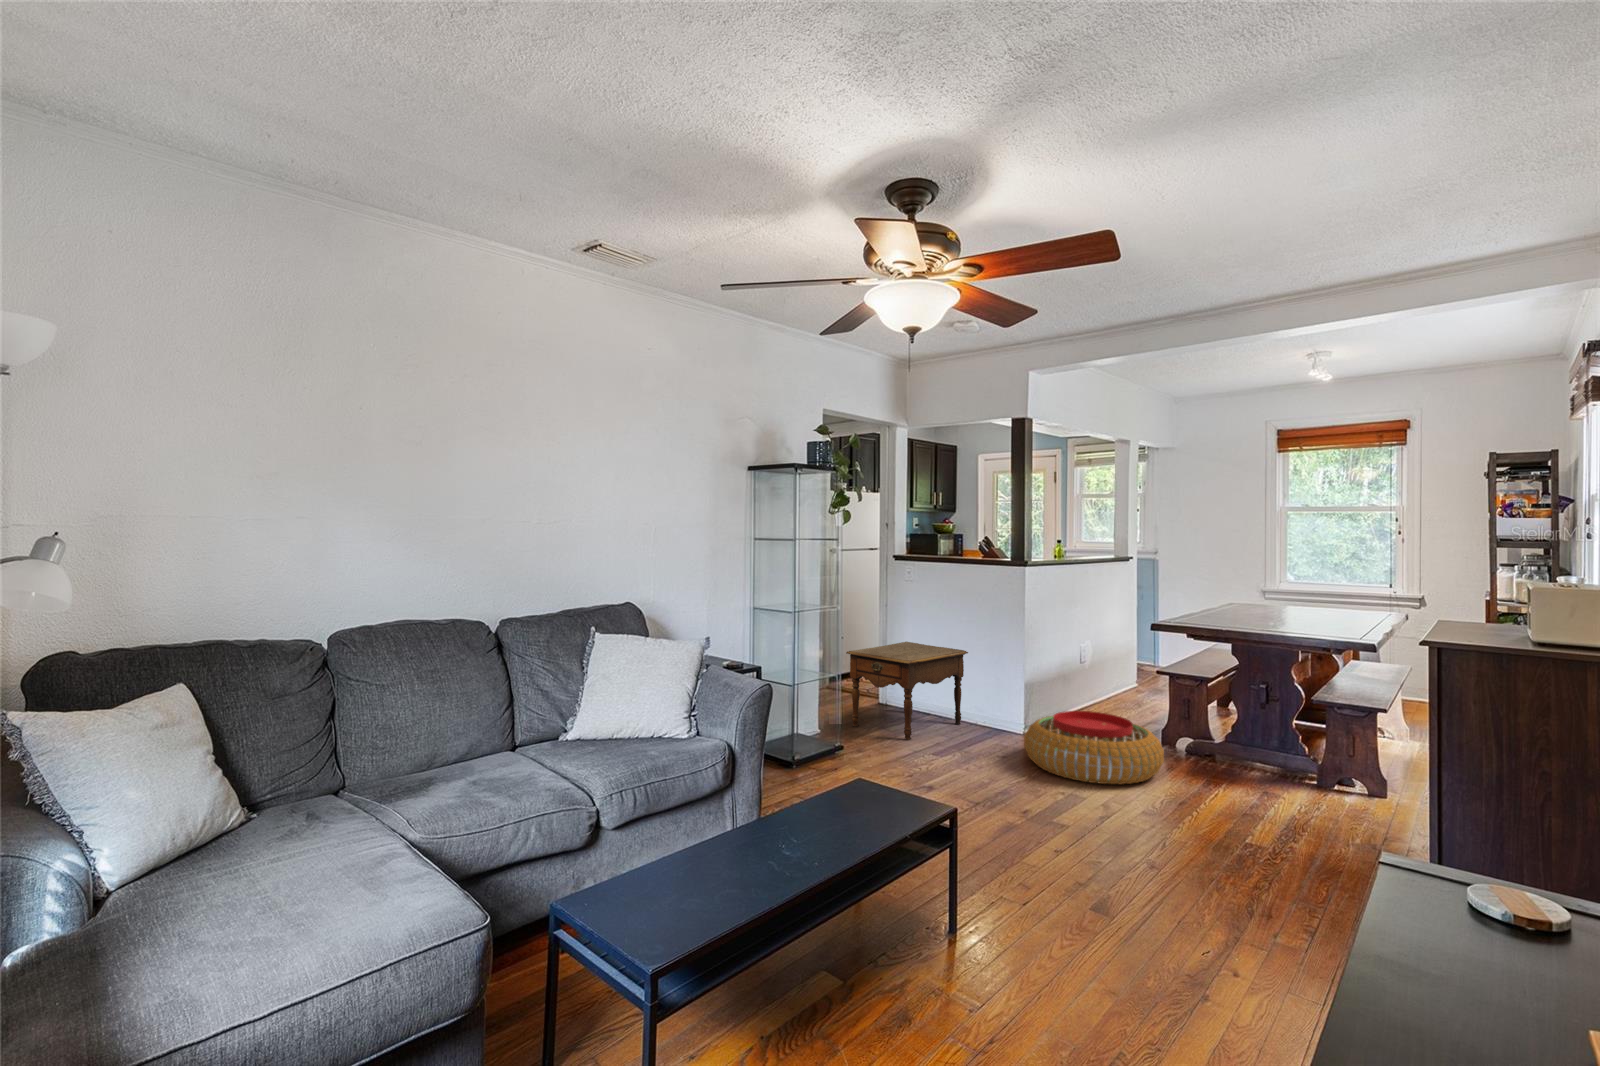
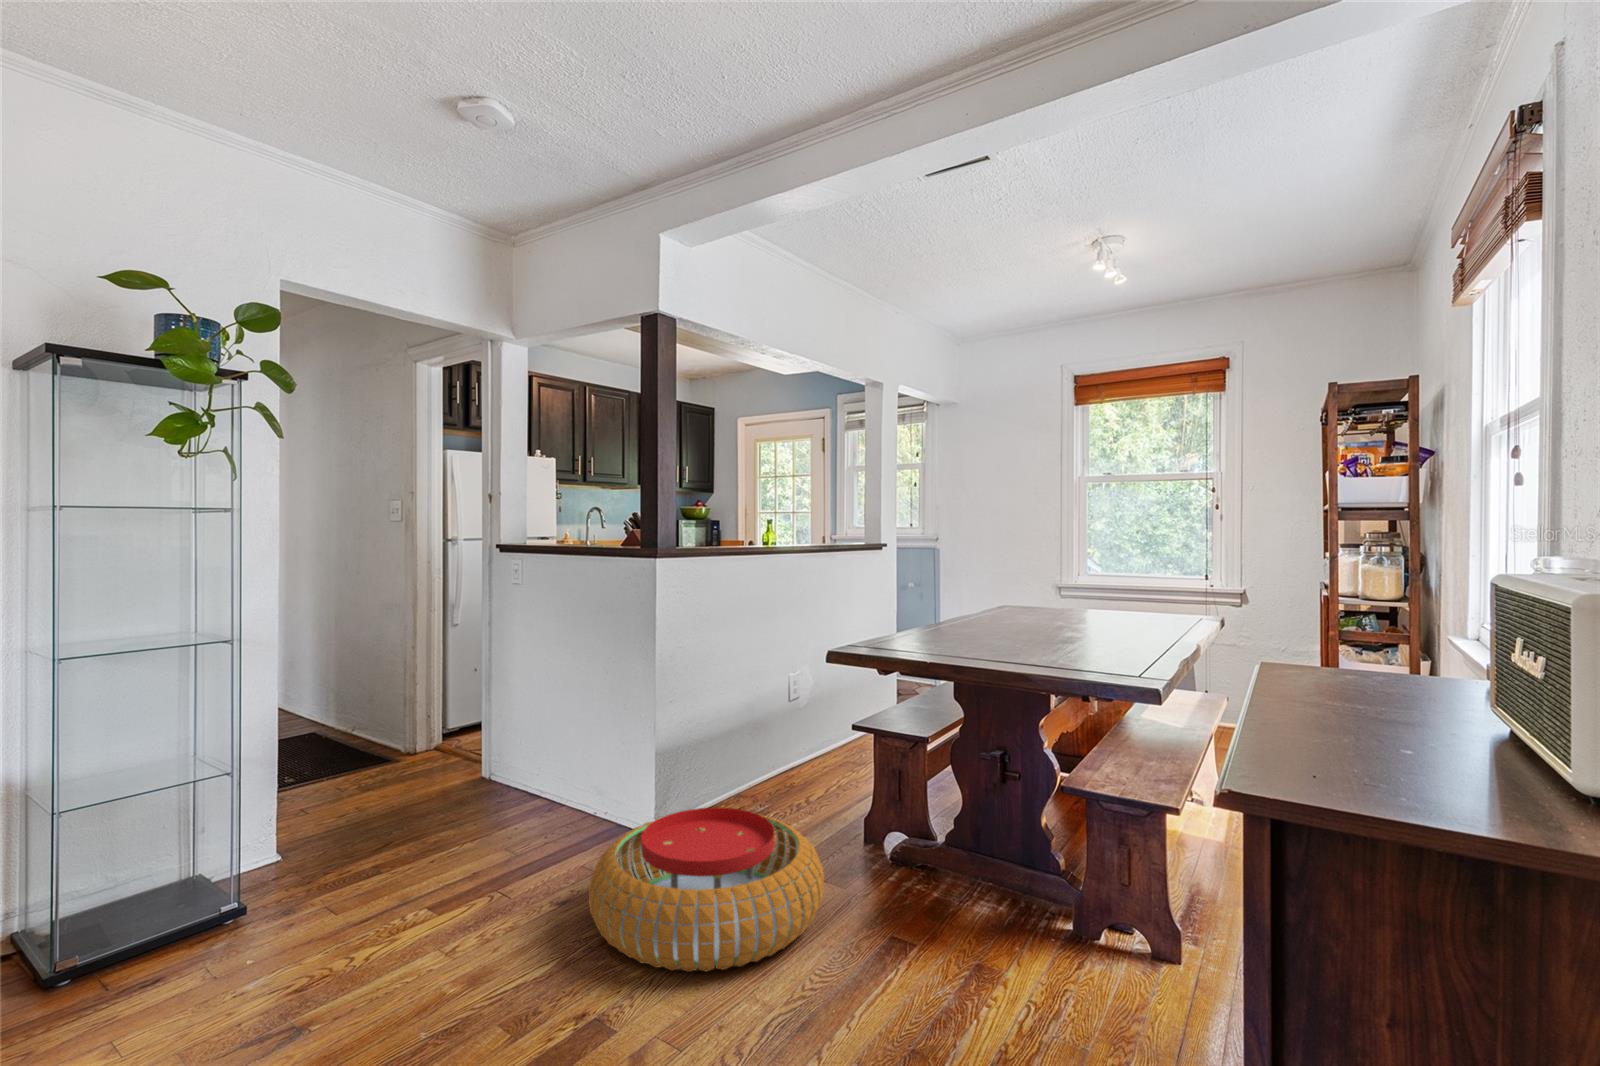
side table: present [846,642,968,740] -> none [361,682,583,866]

